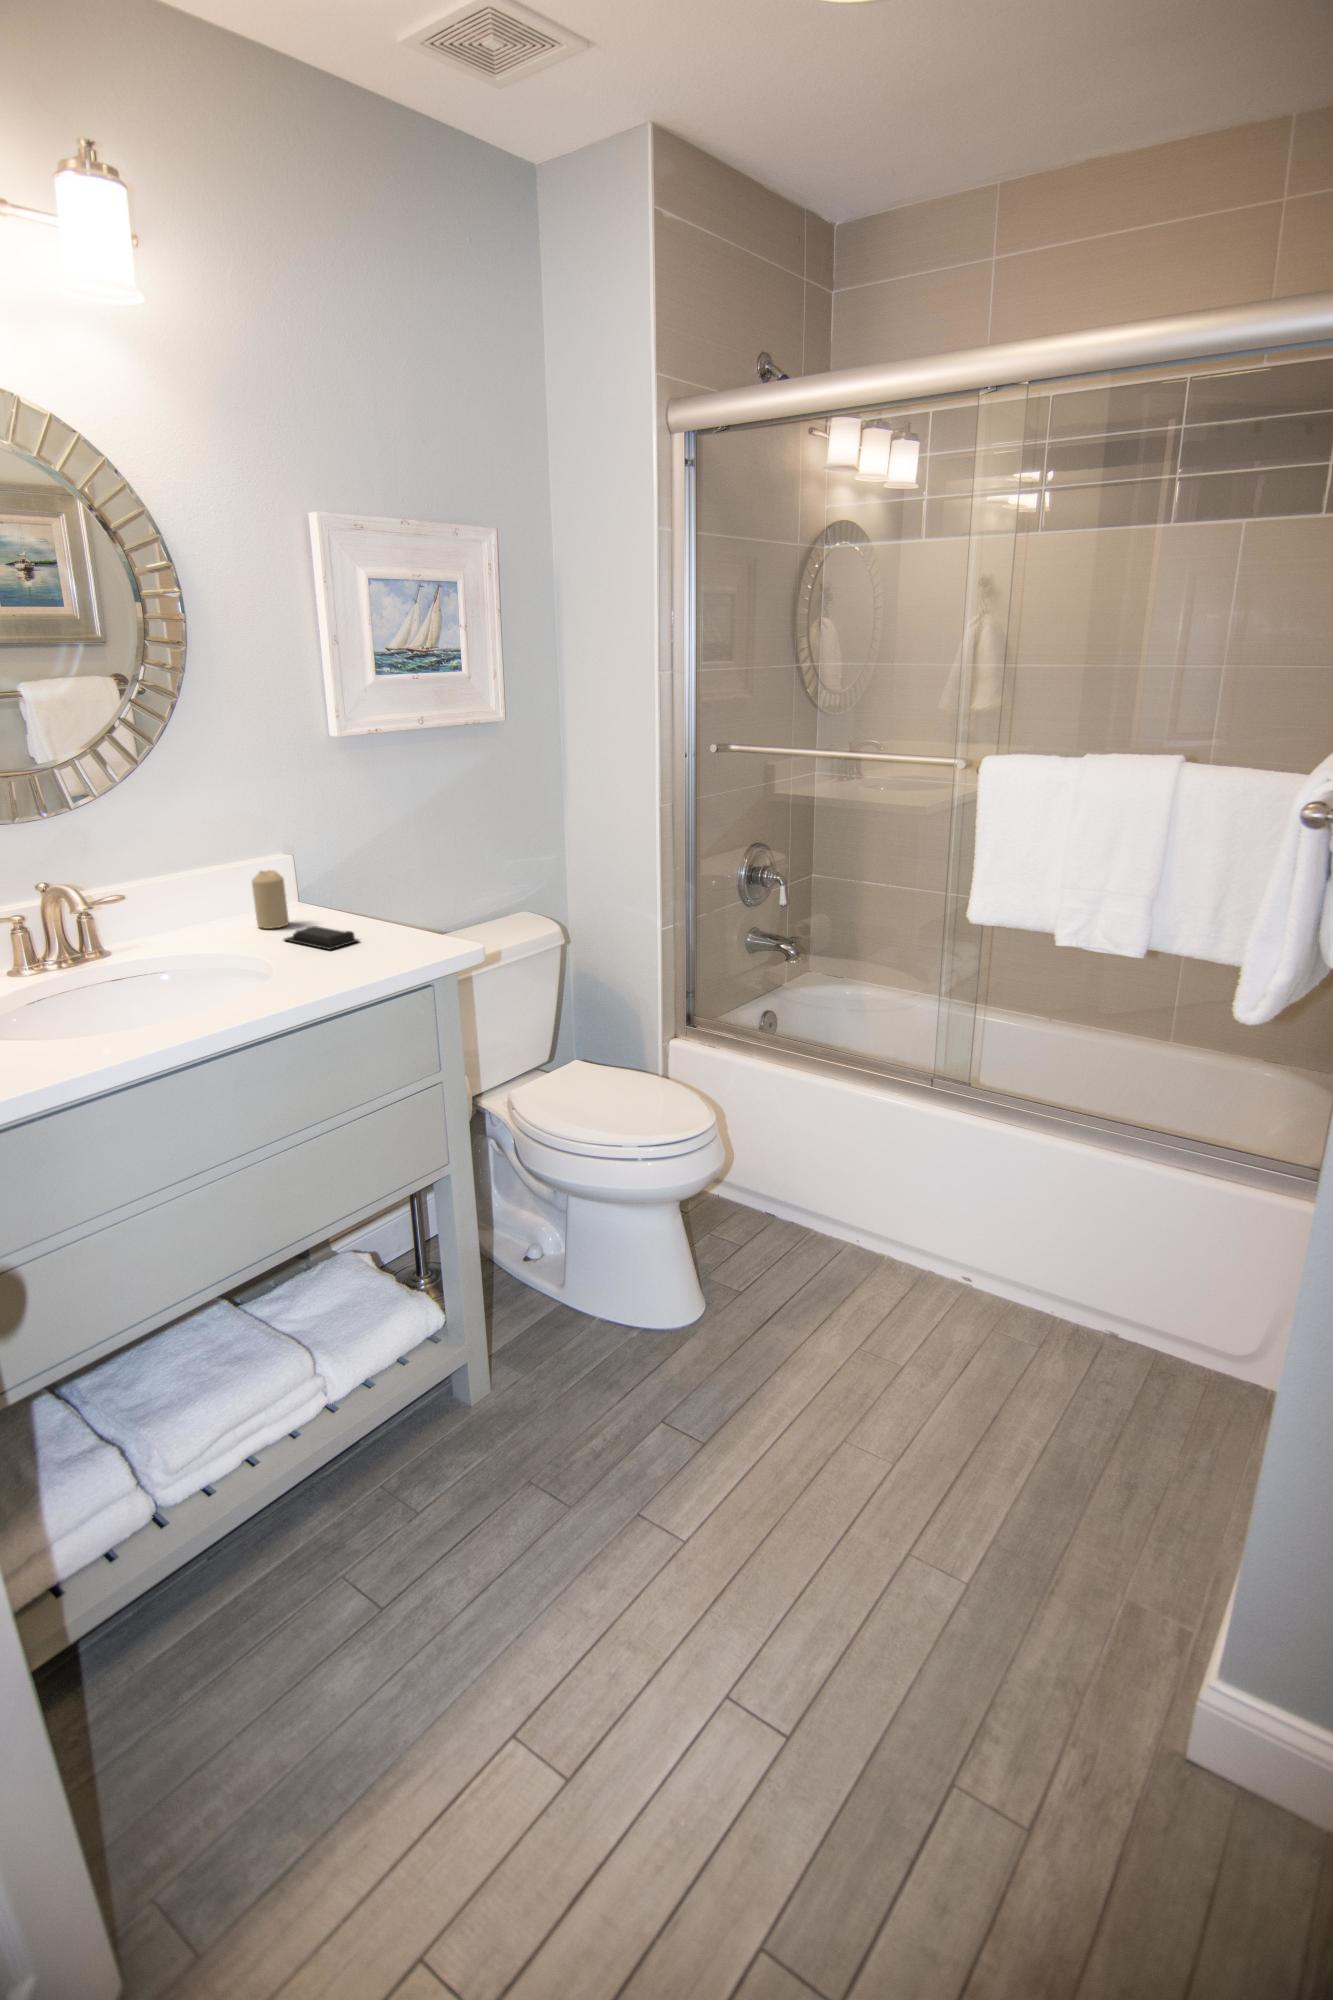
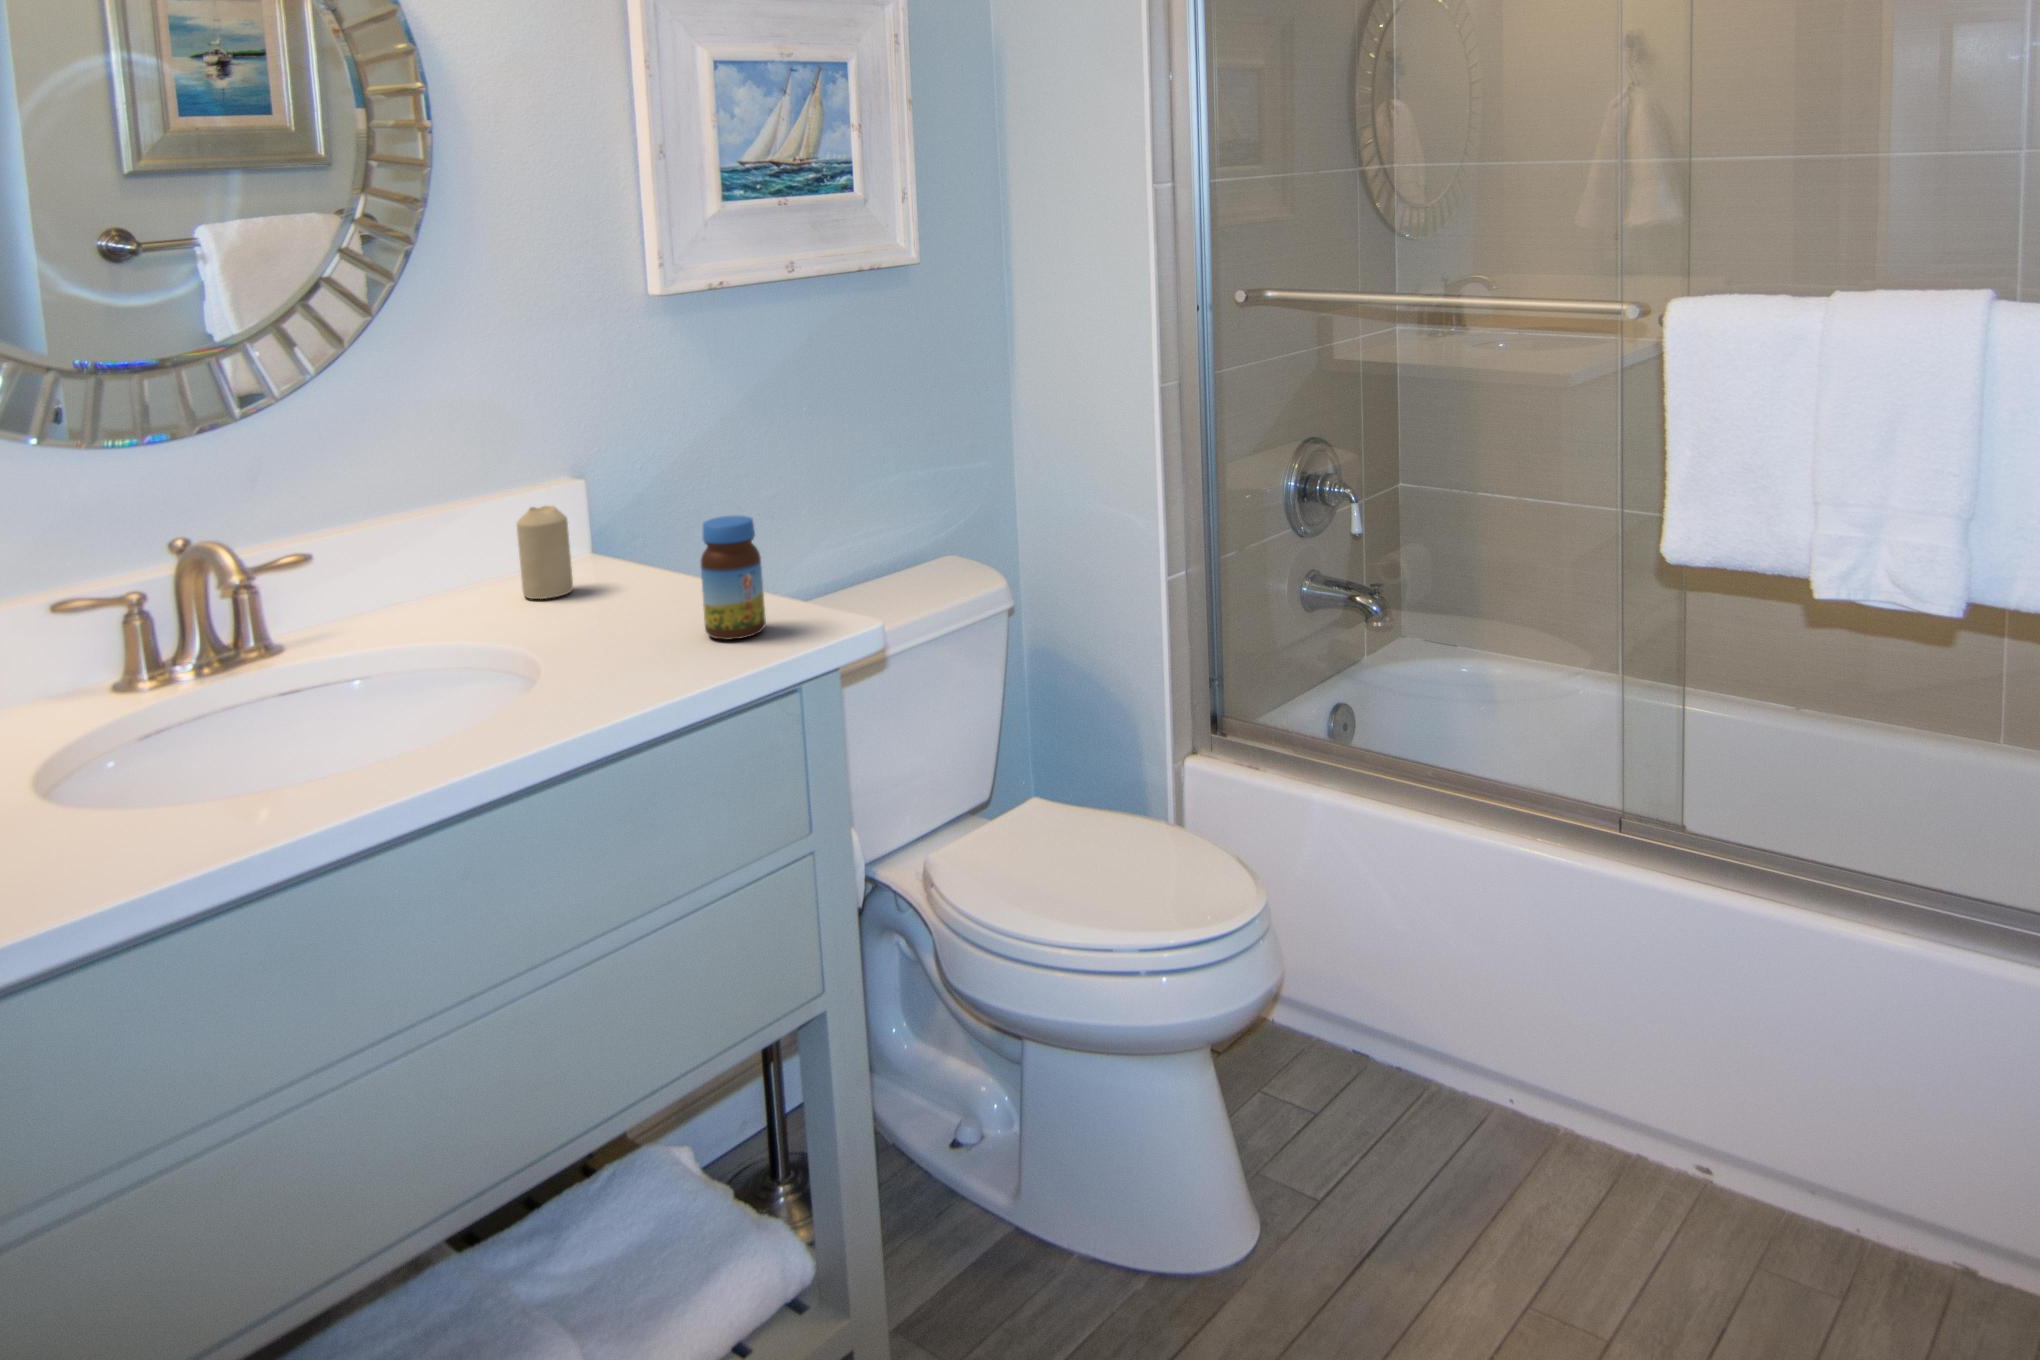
jar: none [371,878,412,954] -> present [701,516,766,640]
soap bar: present [284,926,359,950] -> none [560,594,683,634]

